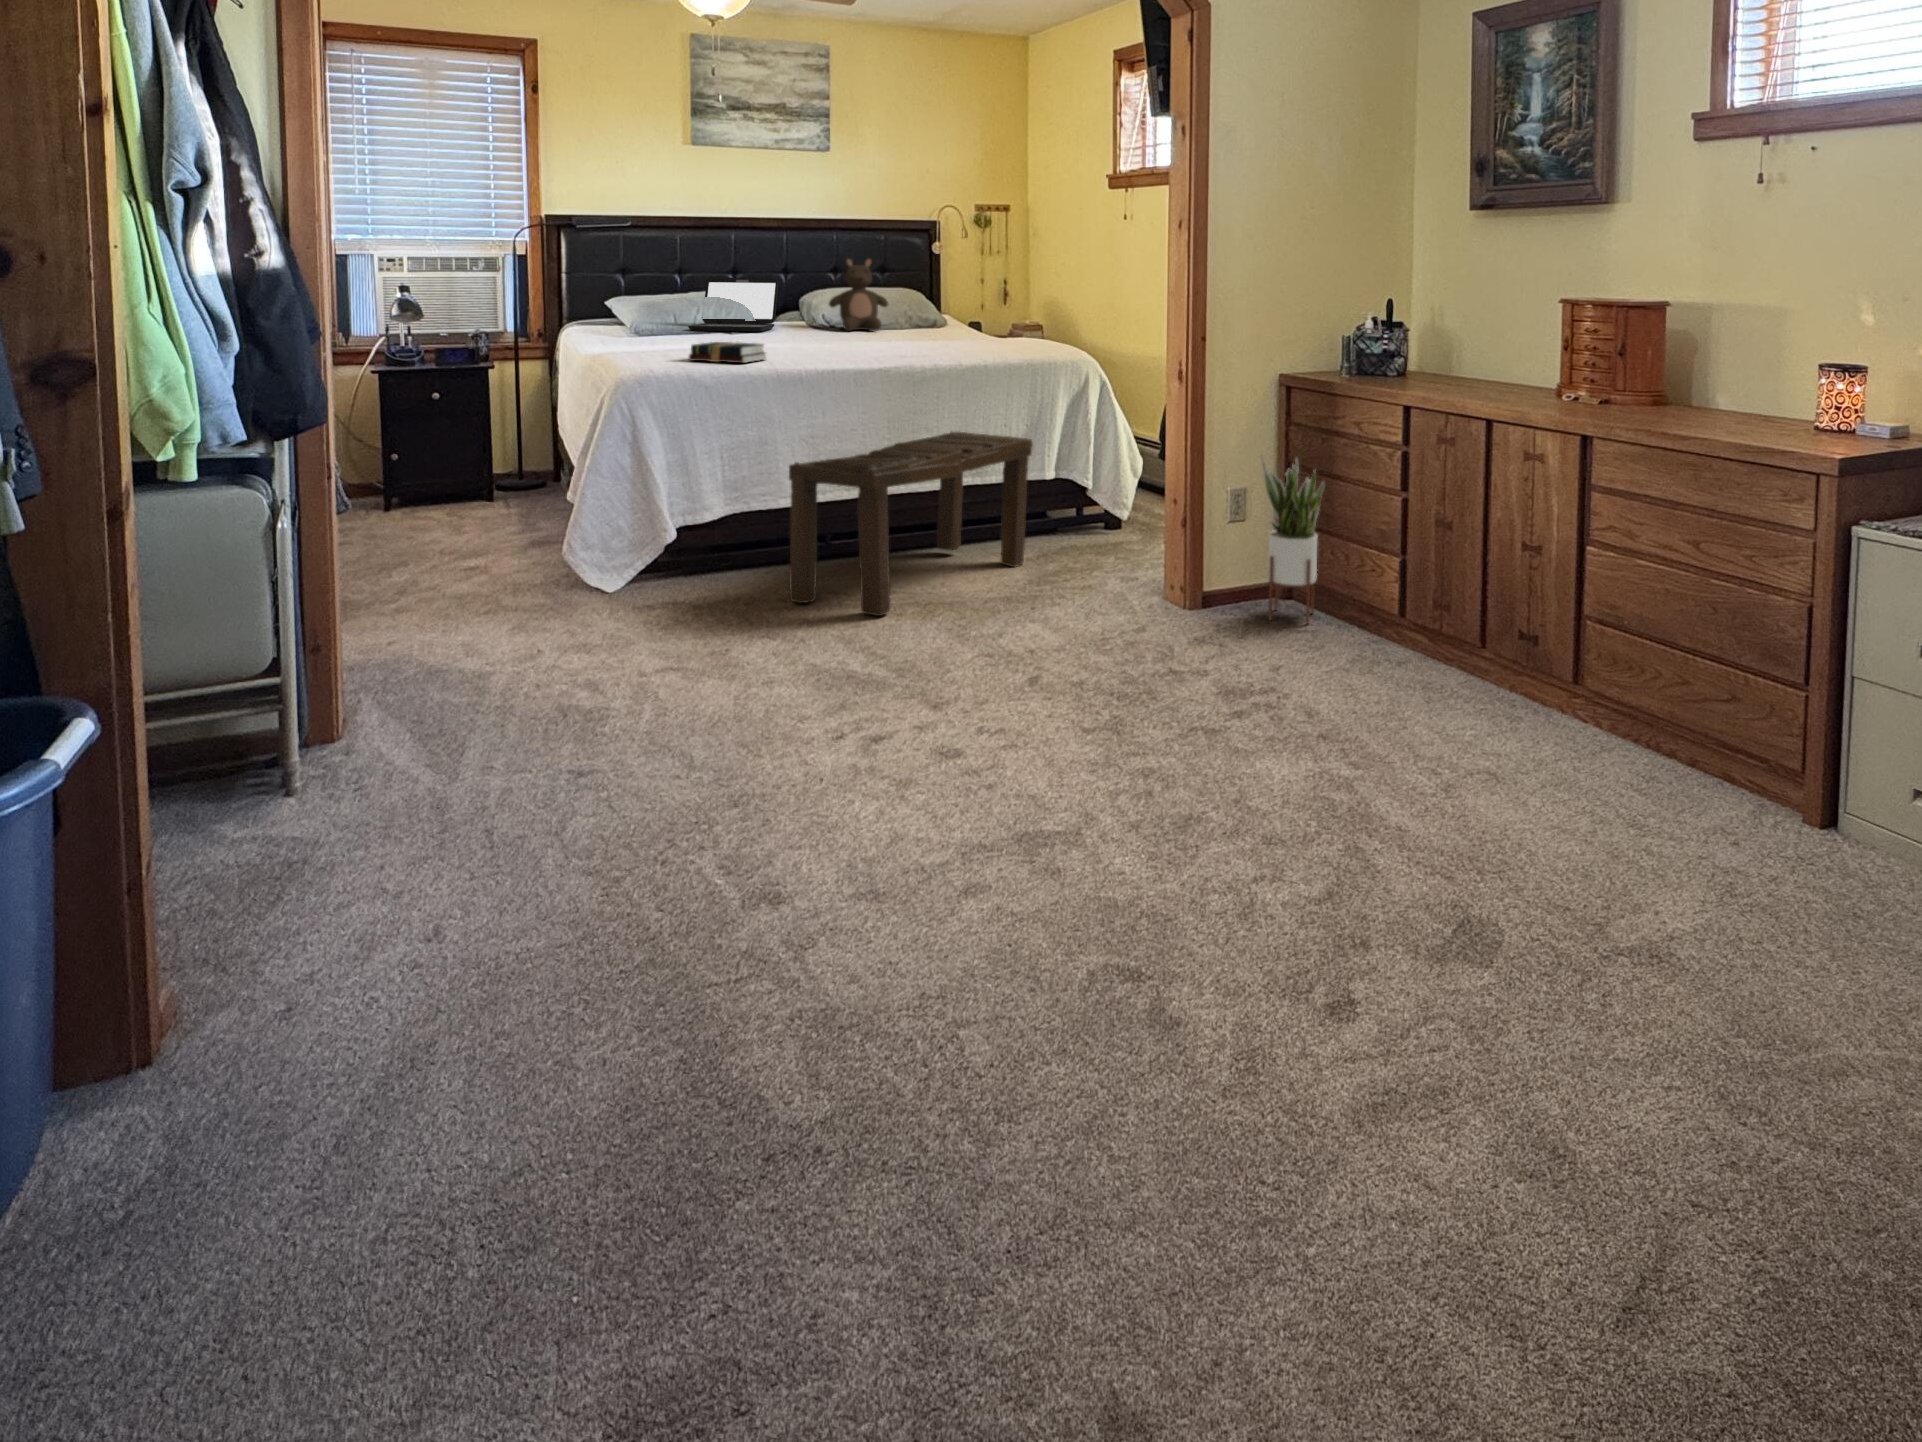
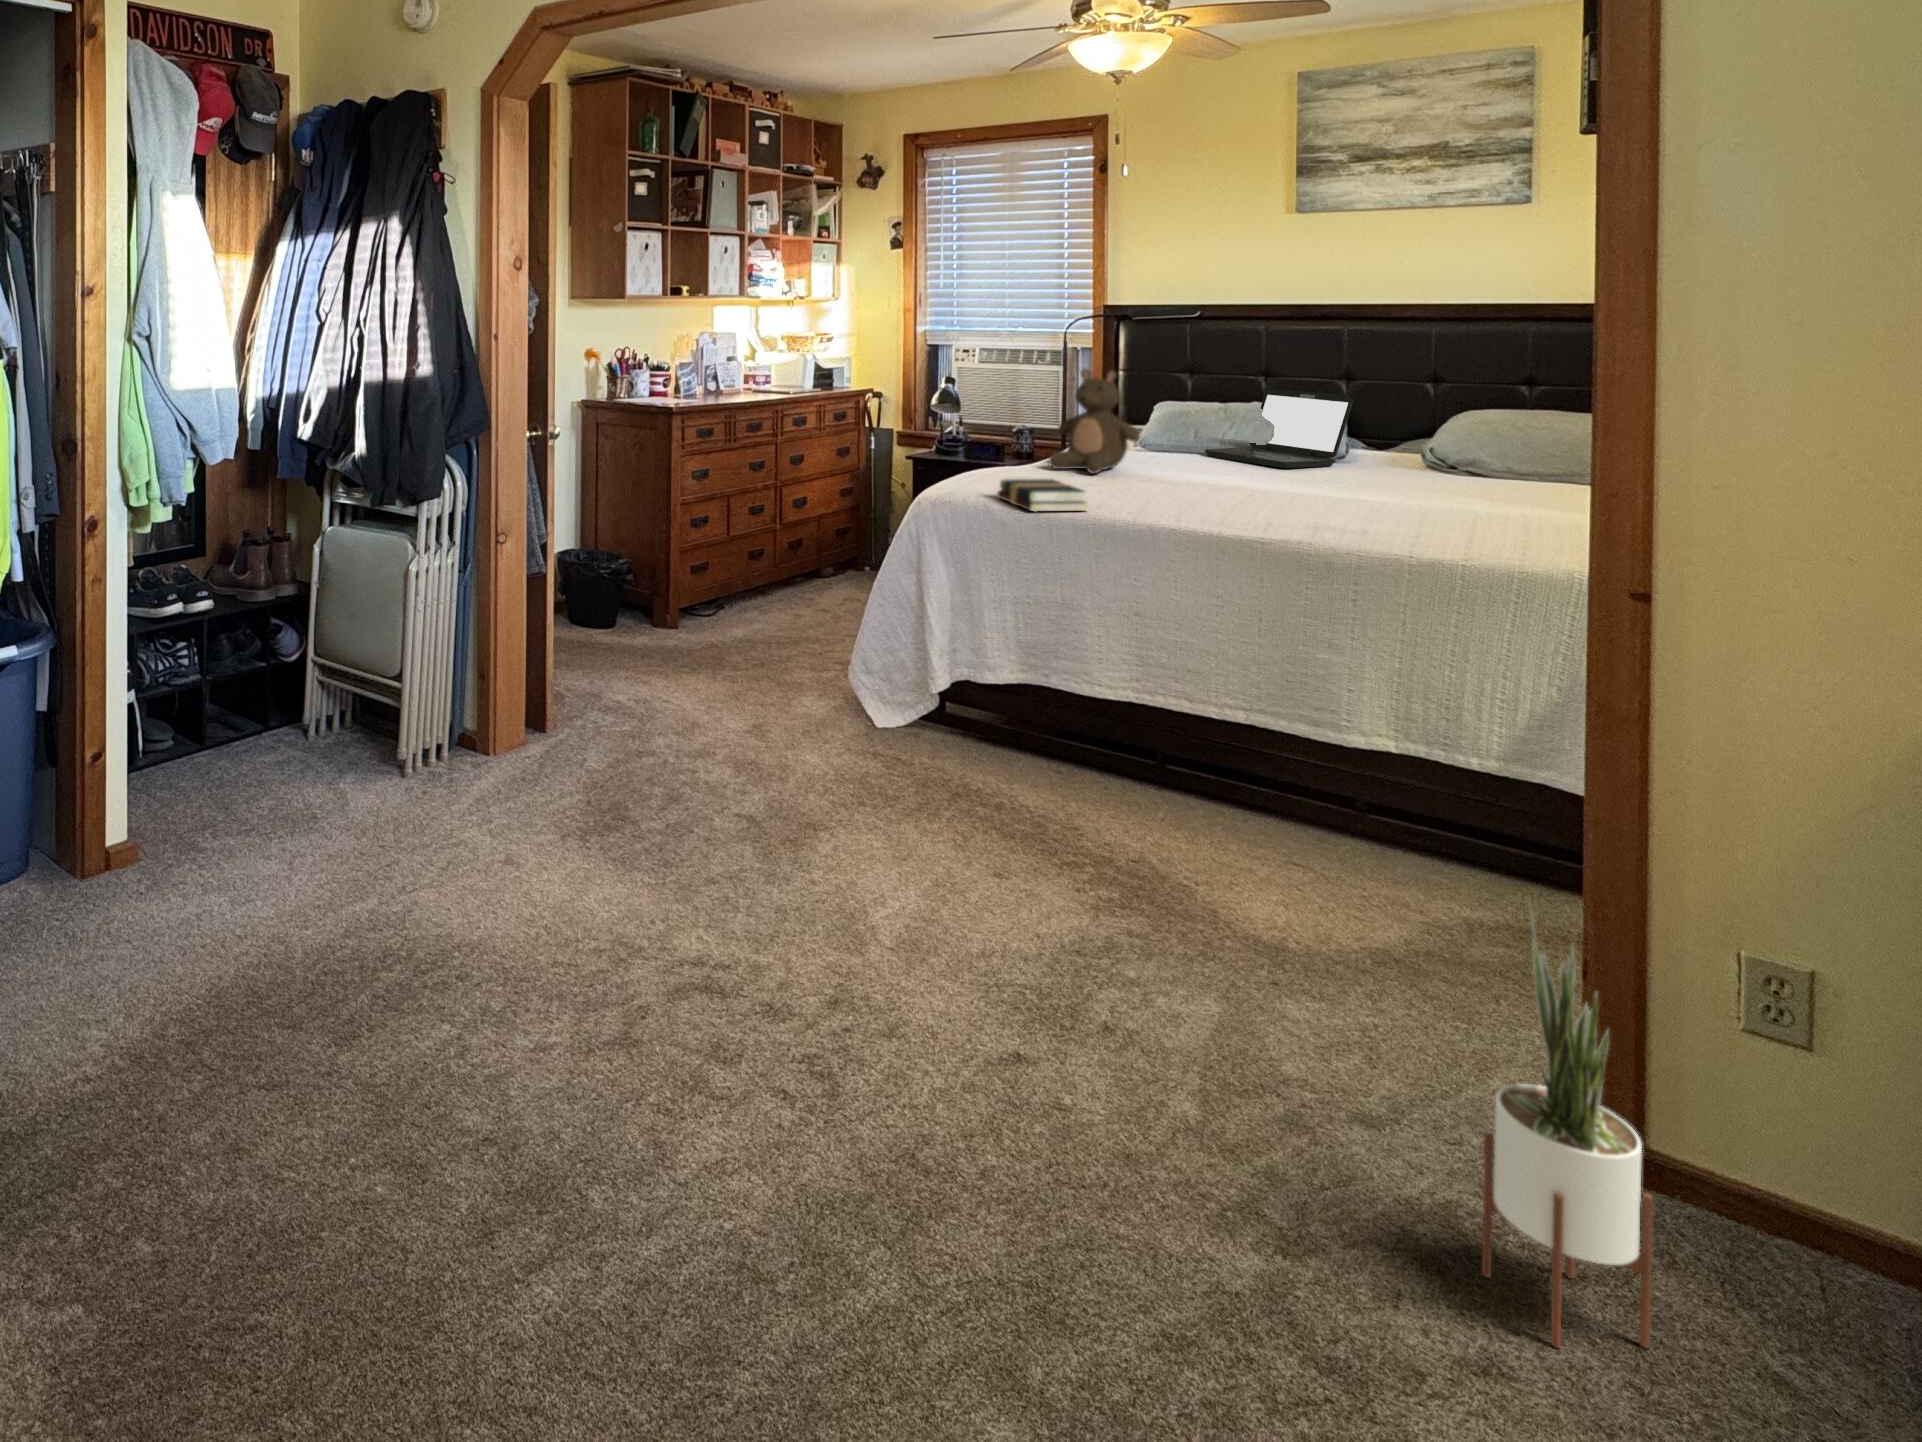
stuffed bear: present [829,258,889,331] -> present [1049,369,1140,473]
bench: present [789,432,1033,616] -> none [915,647,1332,925]

